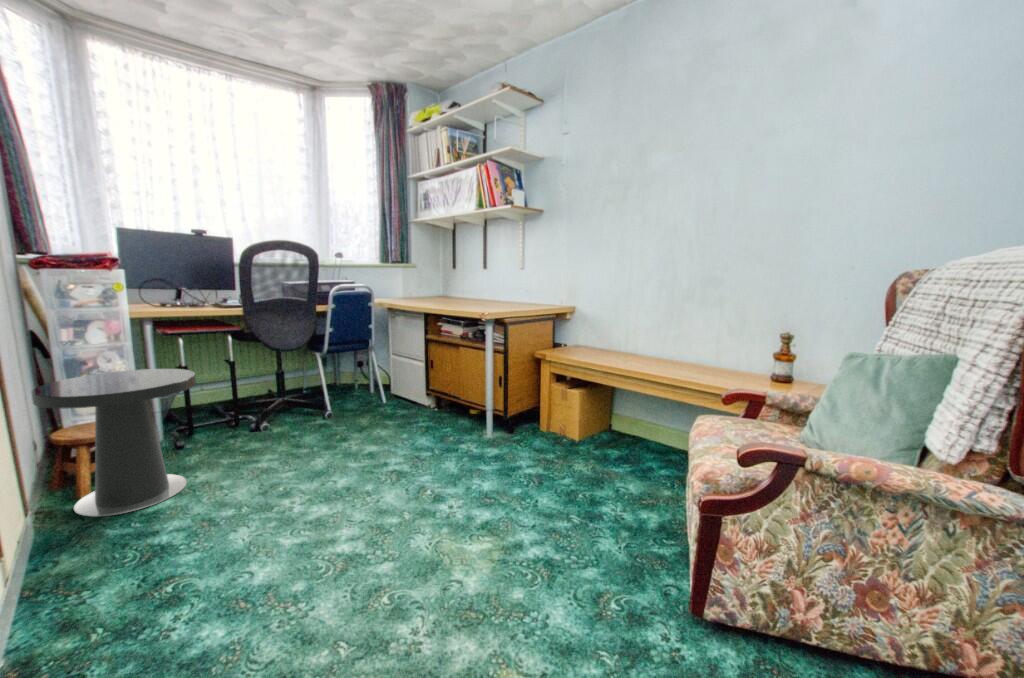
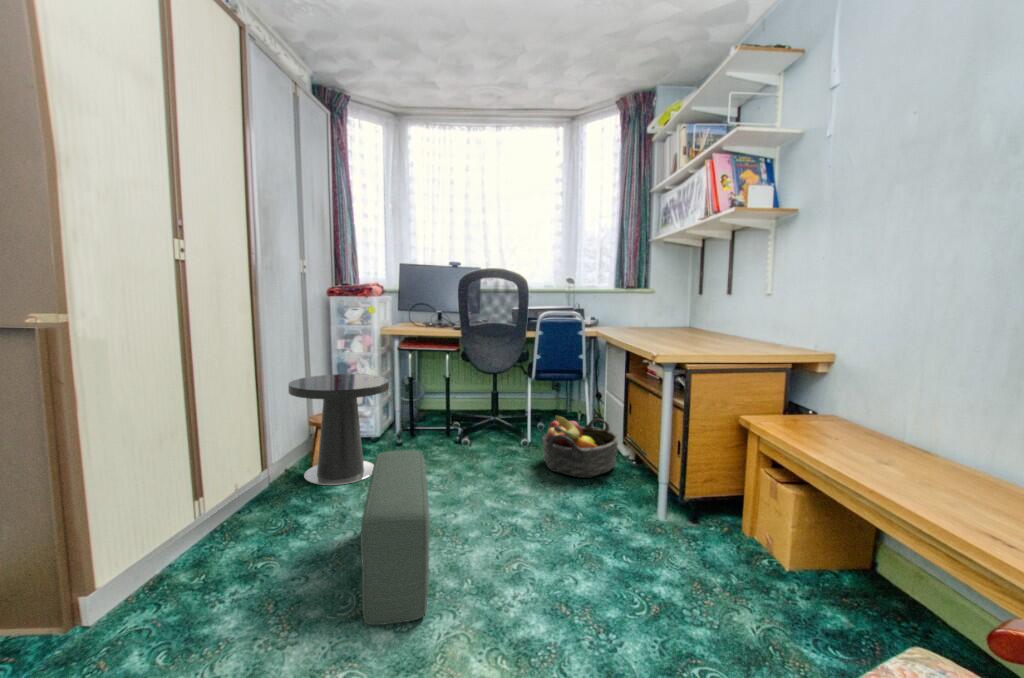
basket: none [360,376,428,428] -> present [542,416,618,478]
pouf: none [262,428,410,575] -> present [361,450,430,625]

